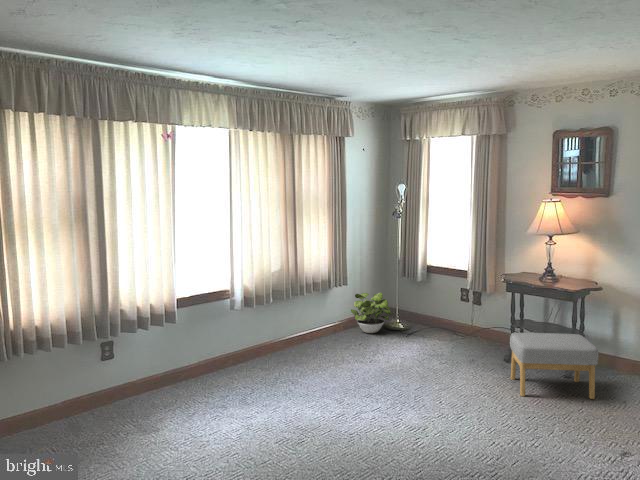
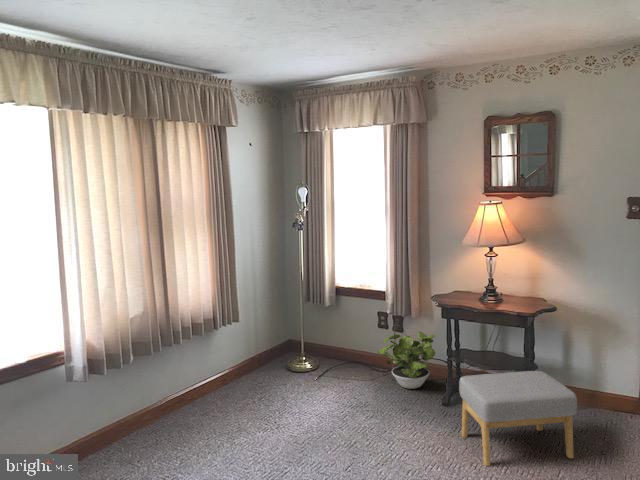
potted plant: present [351,293,393,333] -> present [378,332,435,389]

